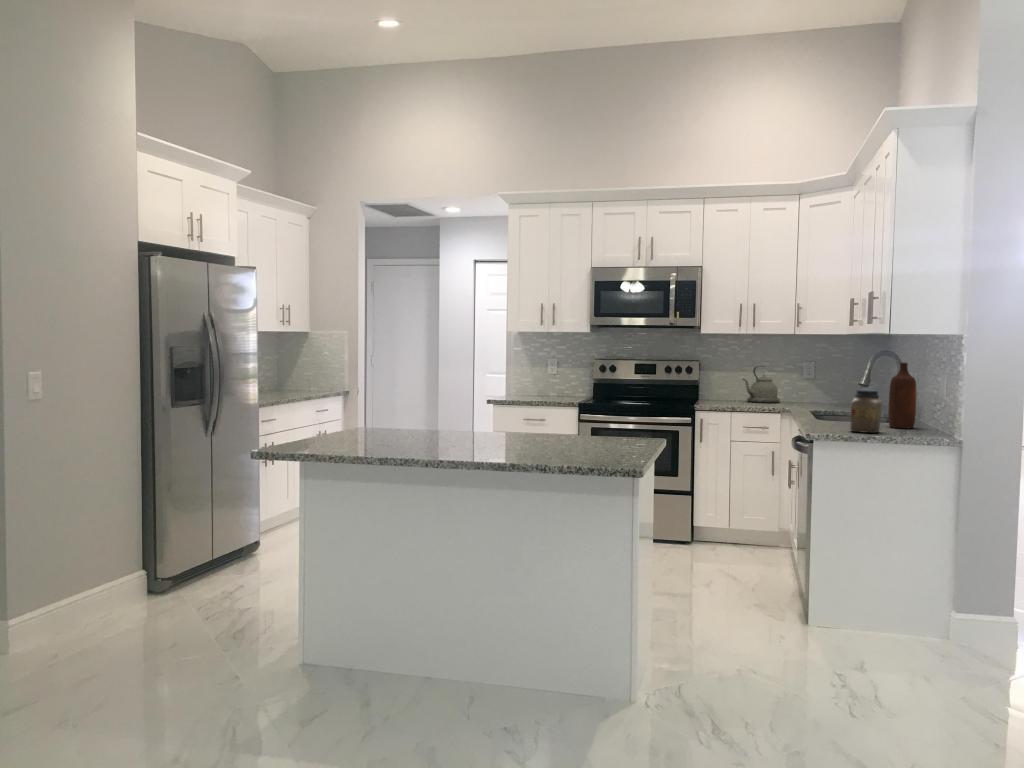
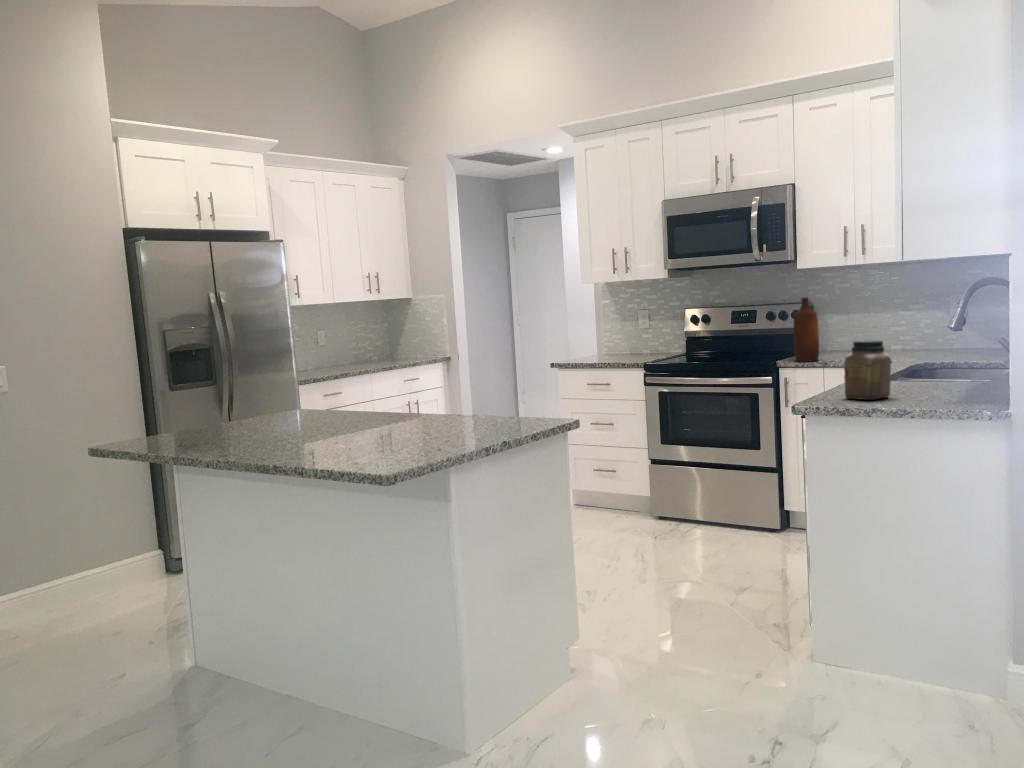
bottle: present [888,363,917,428] -> present [793,298,819,362]
kettle: present [743,367,780,403] -> none [862,304,920,353]

